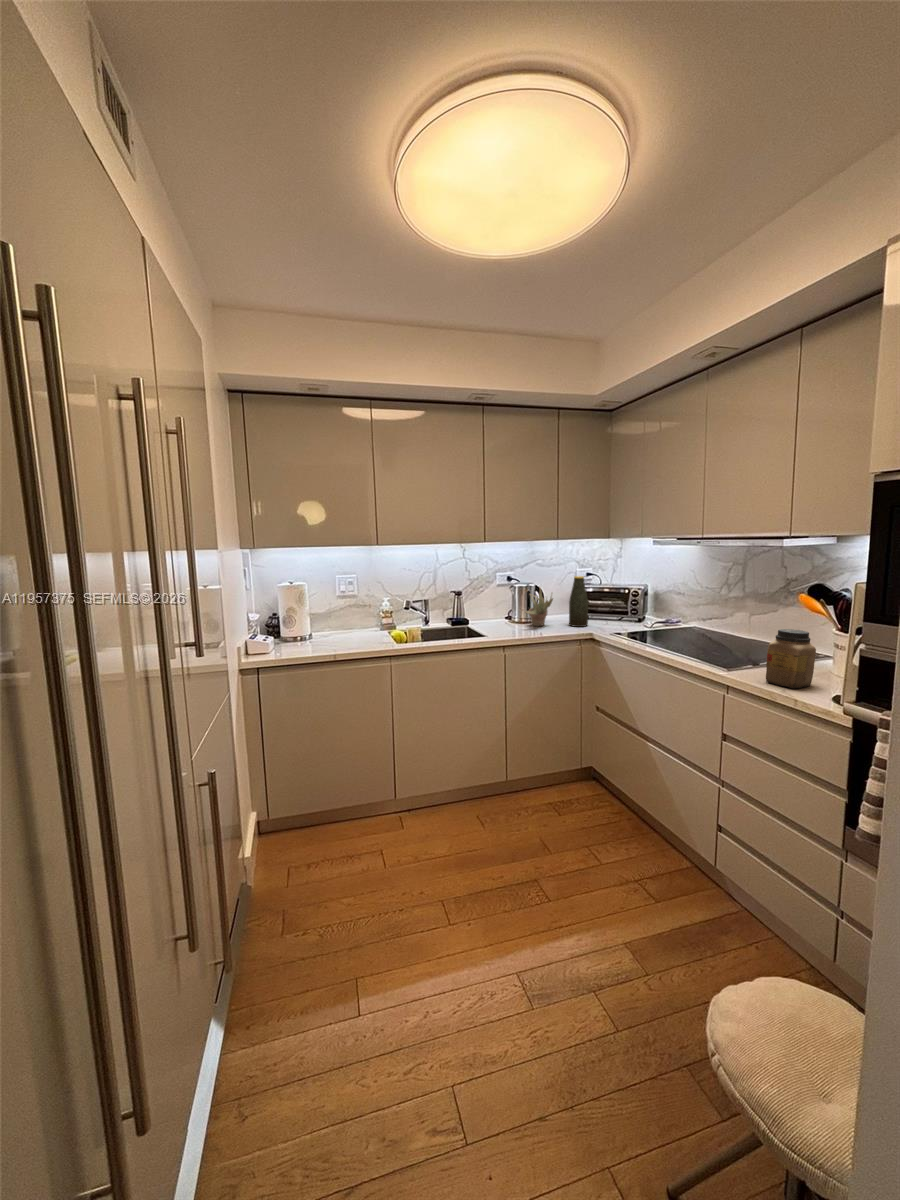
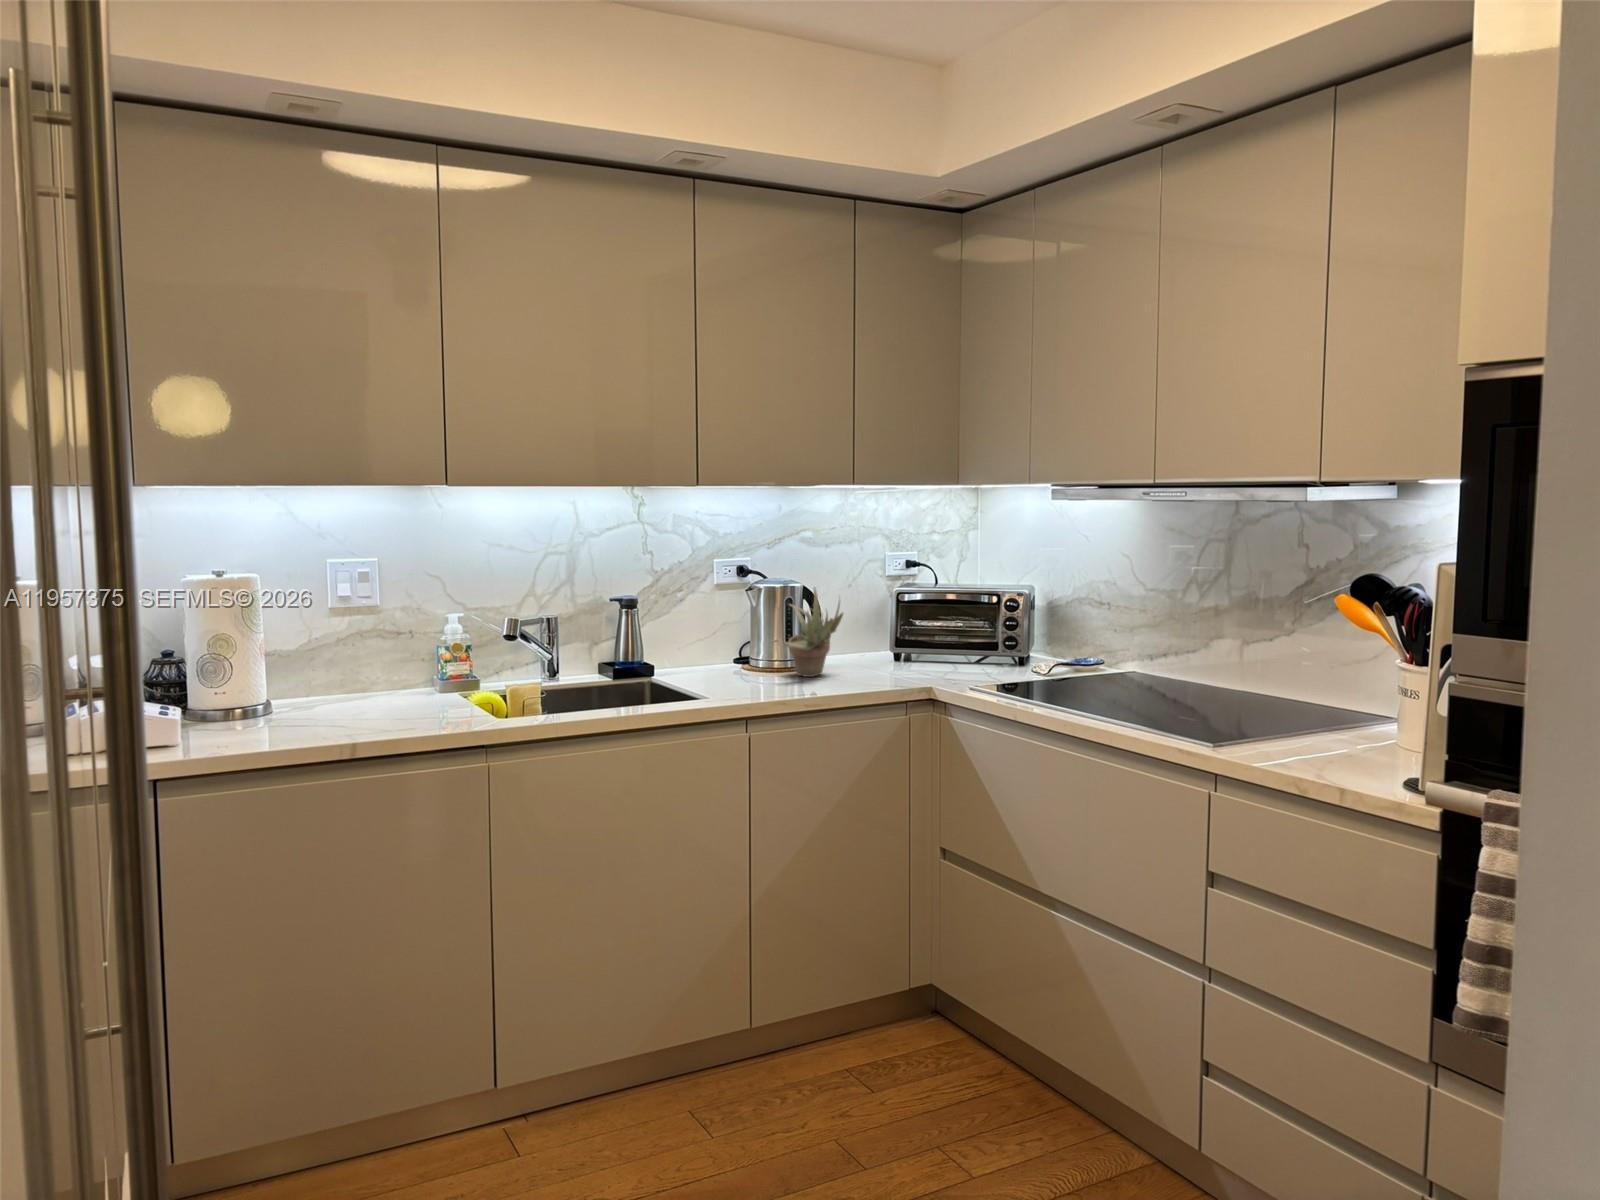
bottle: present [569,576,588,627] -> none [876,565,917,676]
jar: present [766,629,816,688] -> none [1285,658,1371,771]

